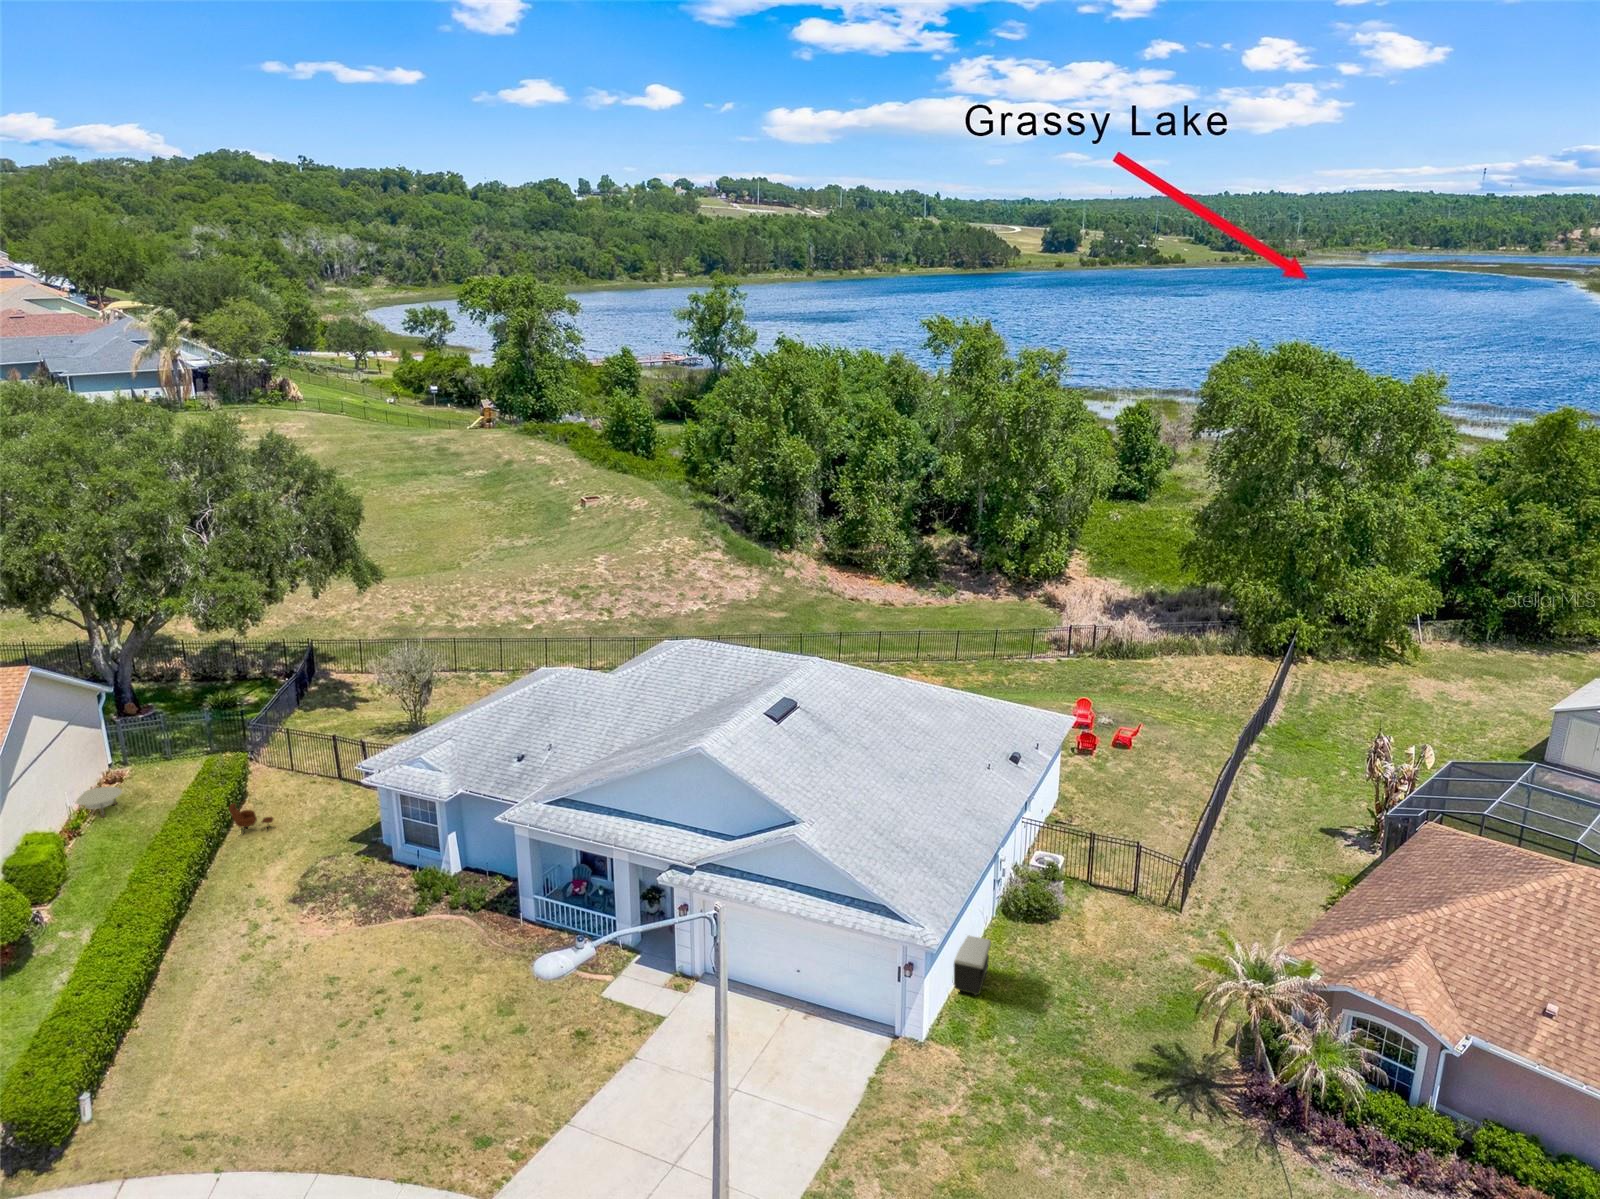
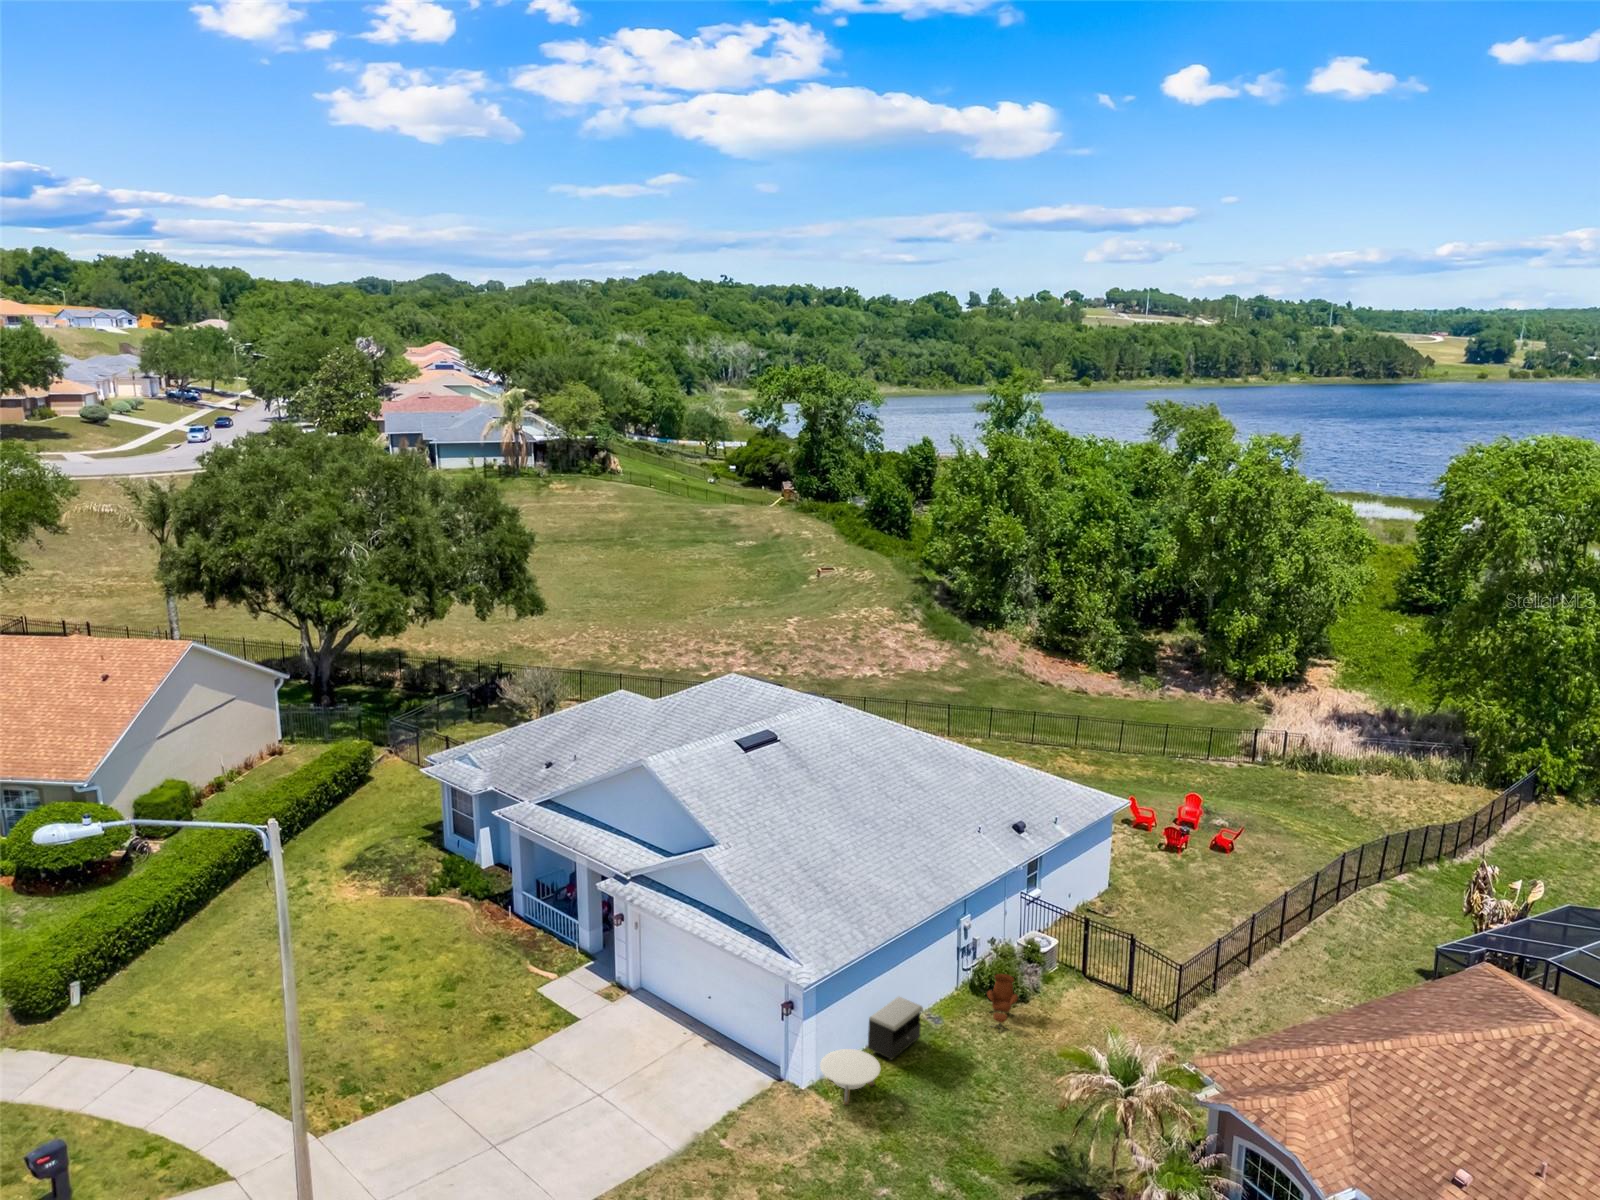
round table: present [76,787,122,818] -> present [820,1049,880,1105]
lounge chair: present [229,803,273,830] -> present [987,974,1018,1027]

